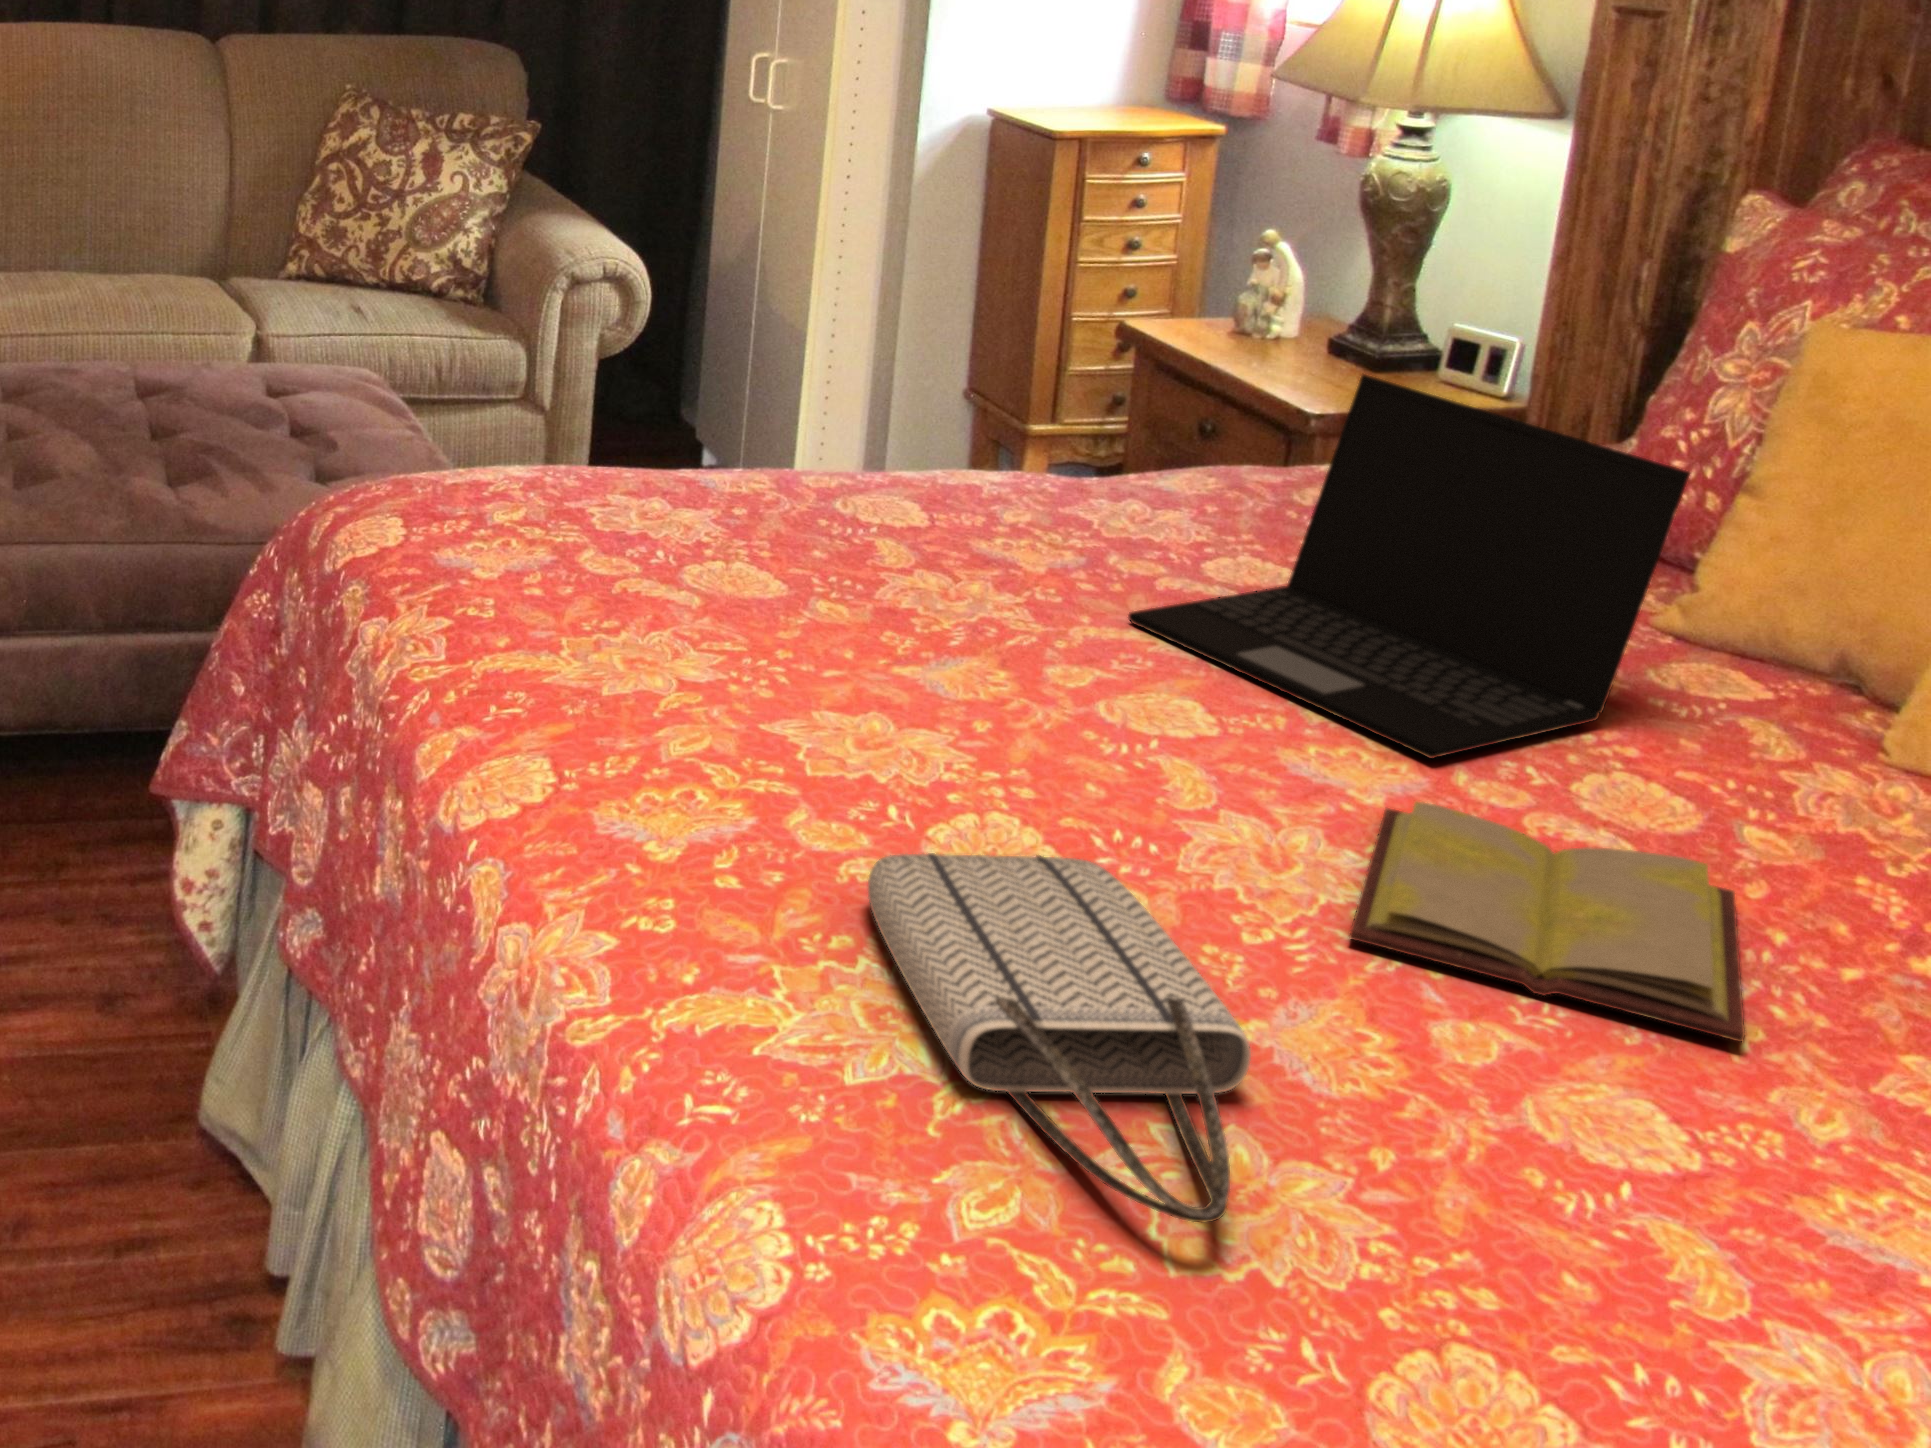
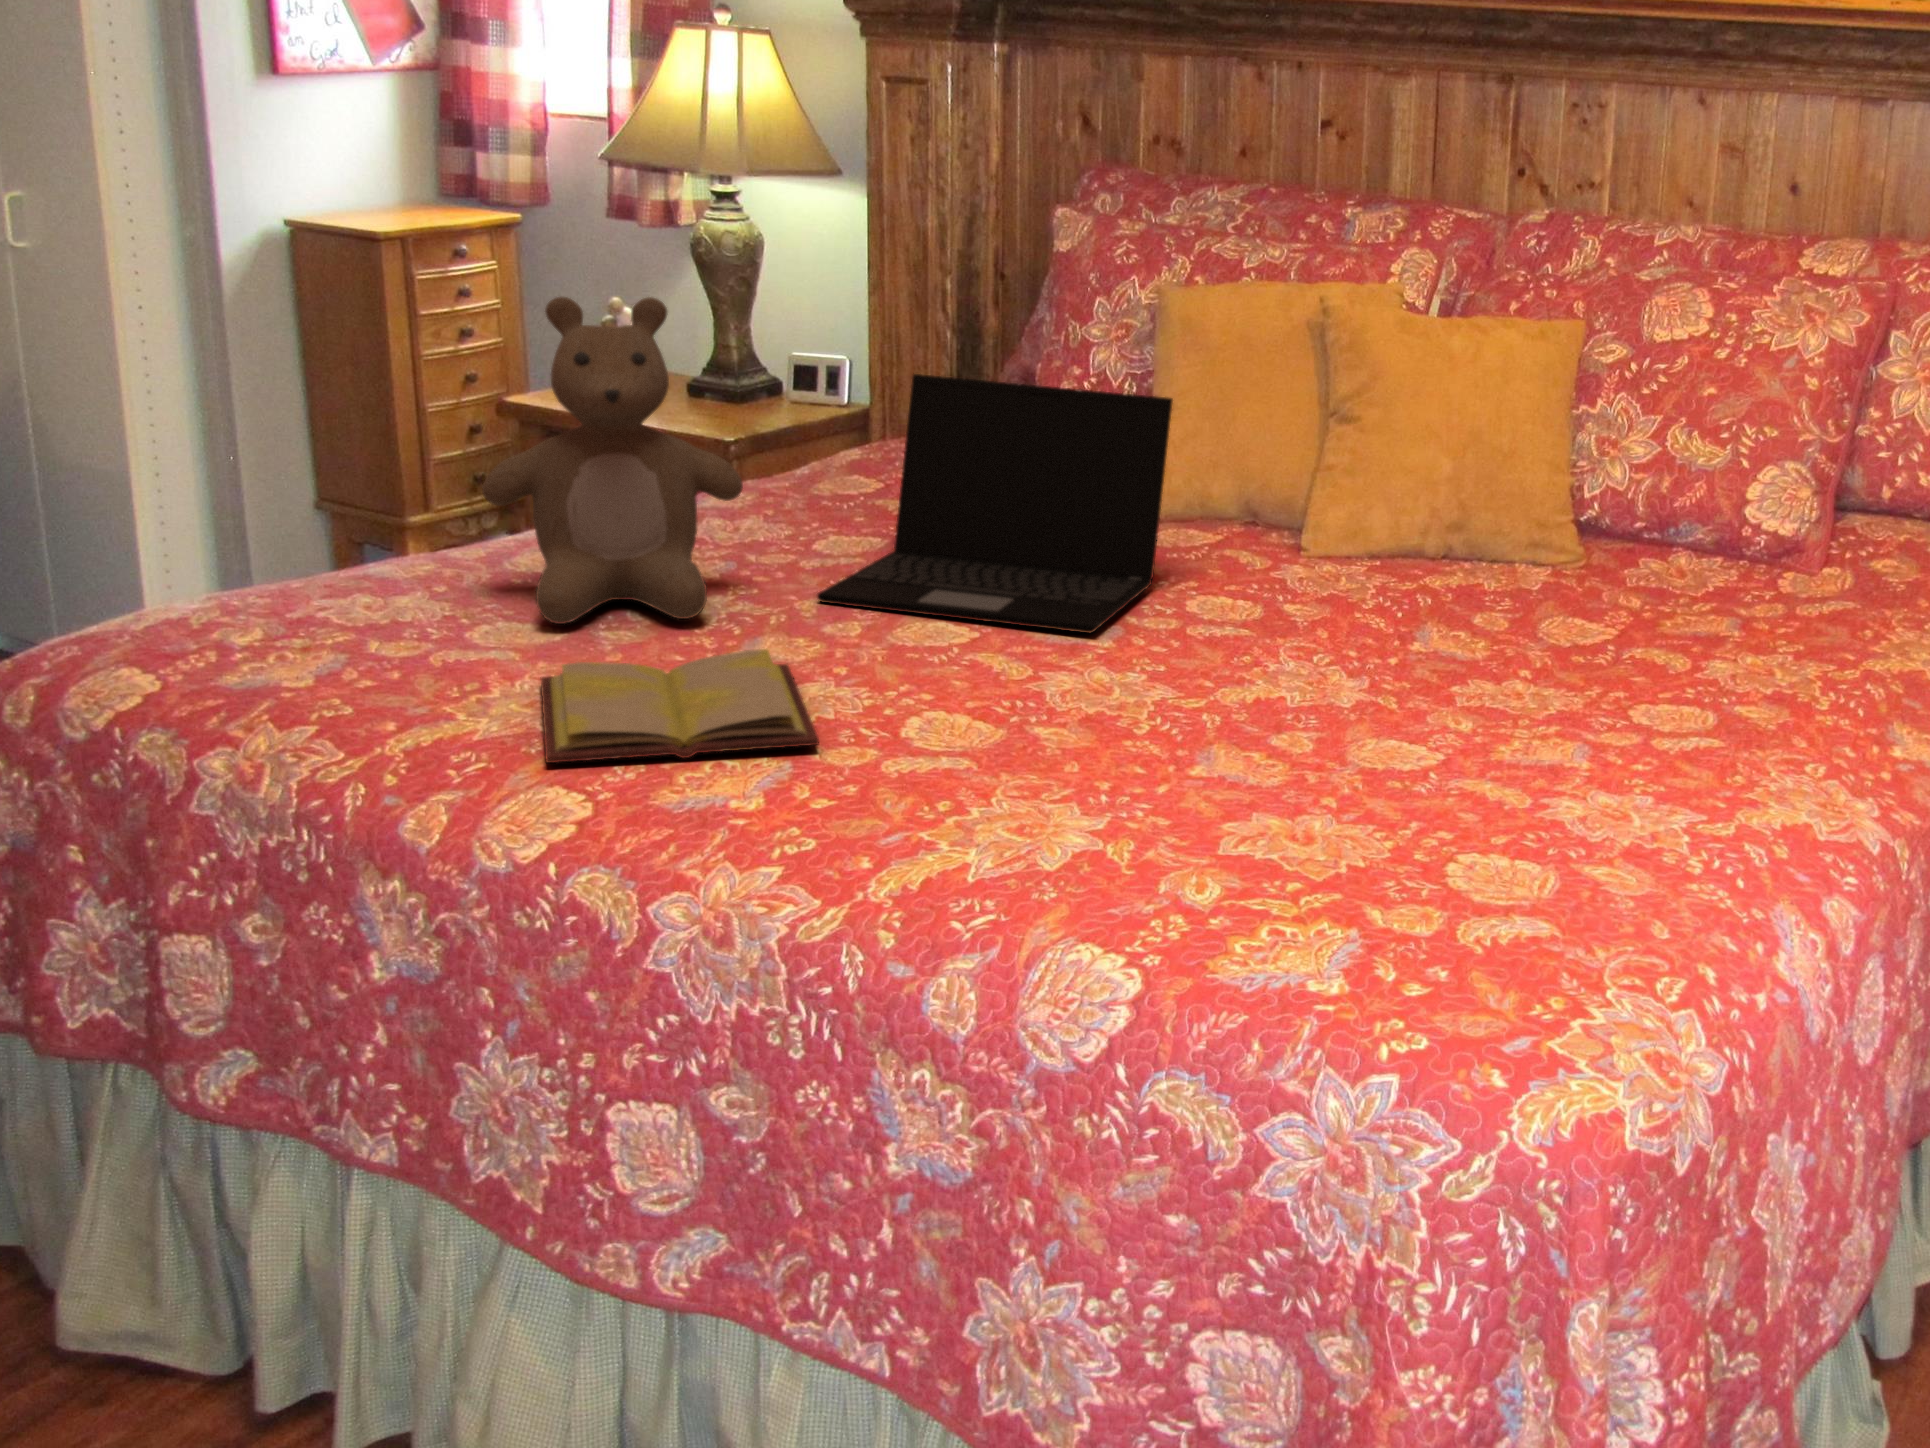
teddy bear: none [802,221,1083,602] -> present [482,297,743,624]
diary: present [1350,802,1745,1042] -> present [541,649,819,763]
tote bag: present [868,853,1251,1223] -> none [873,746,1288,918]

